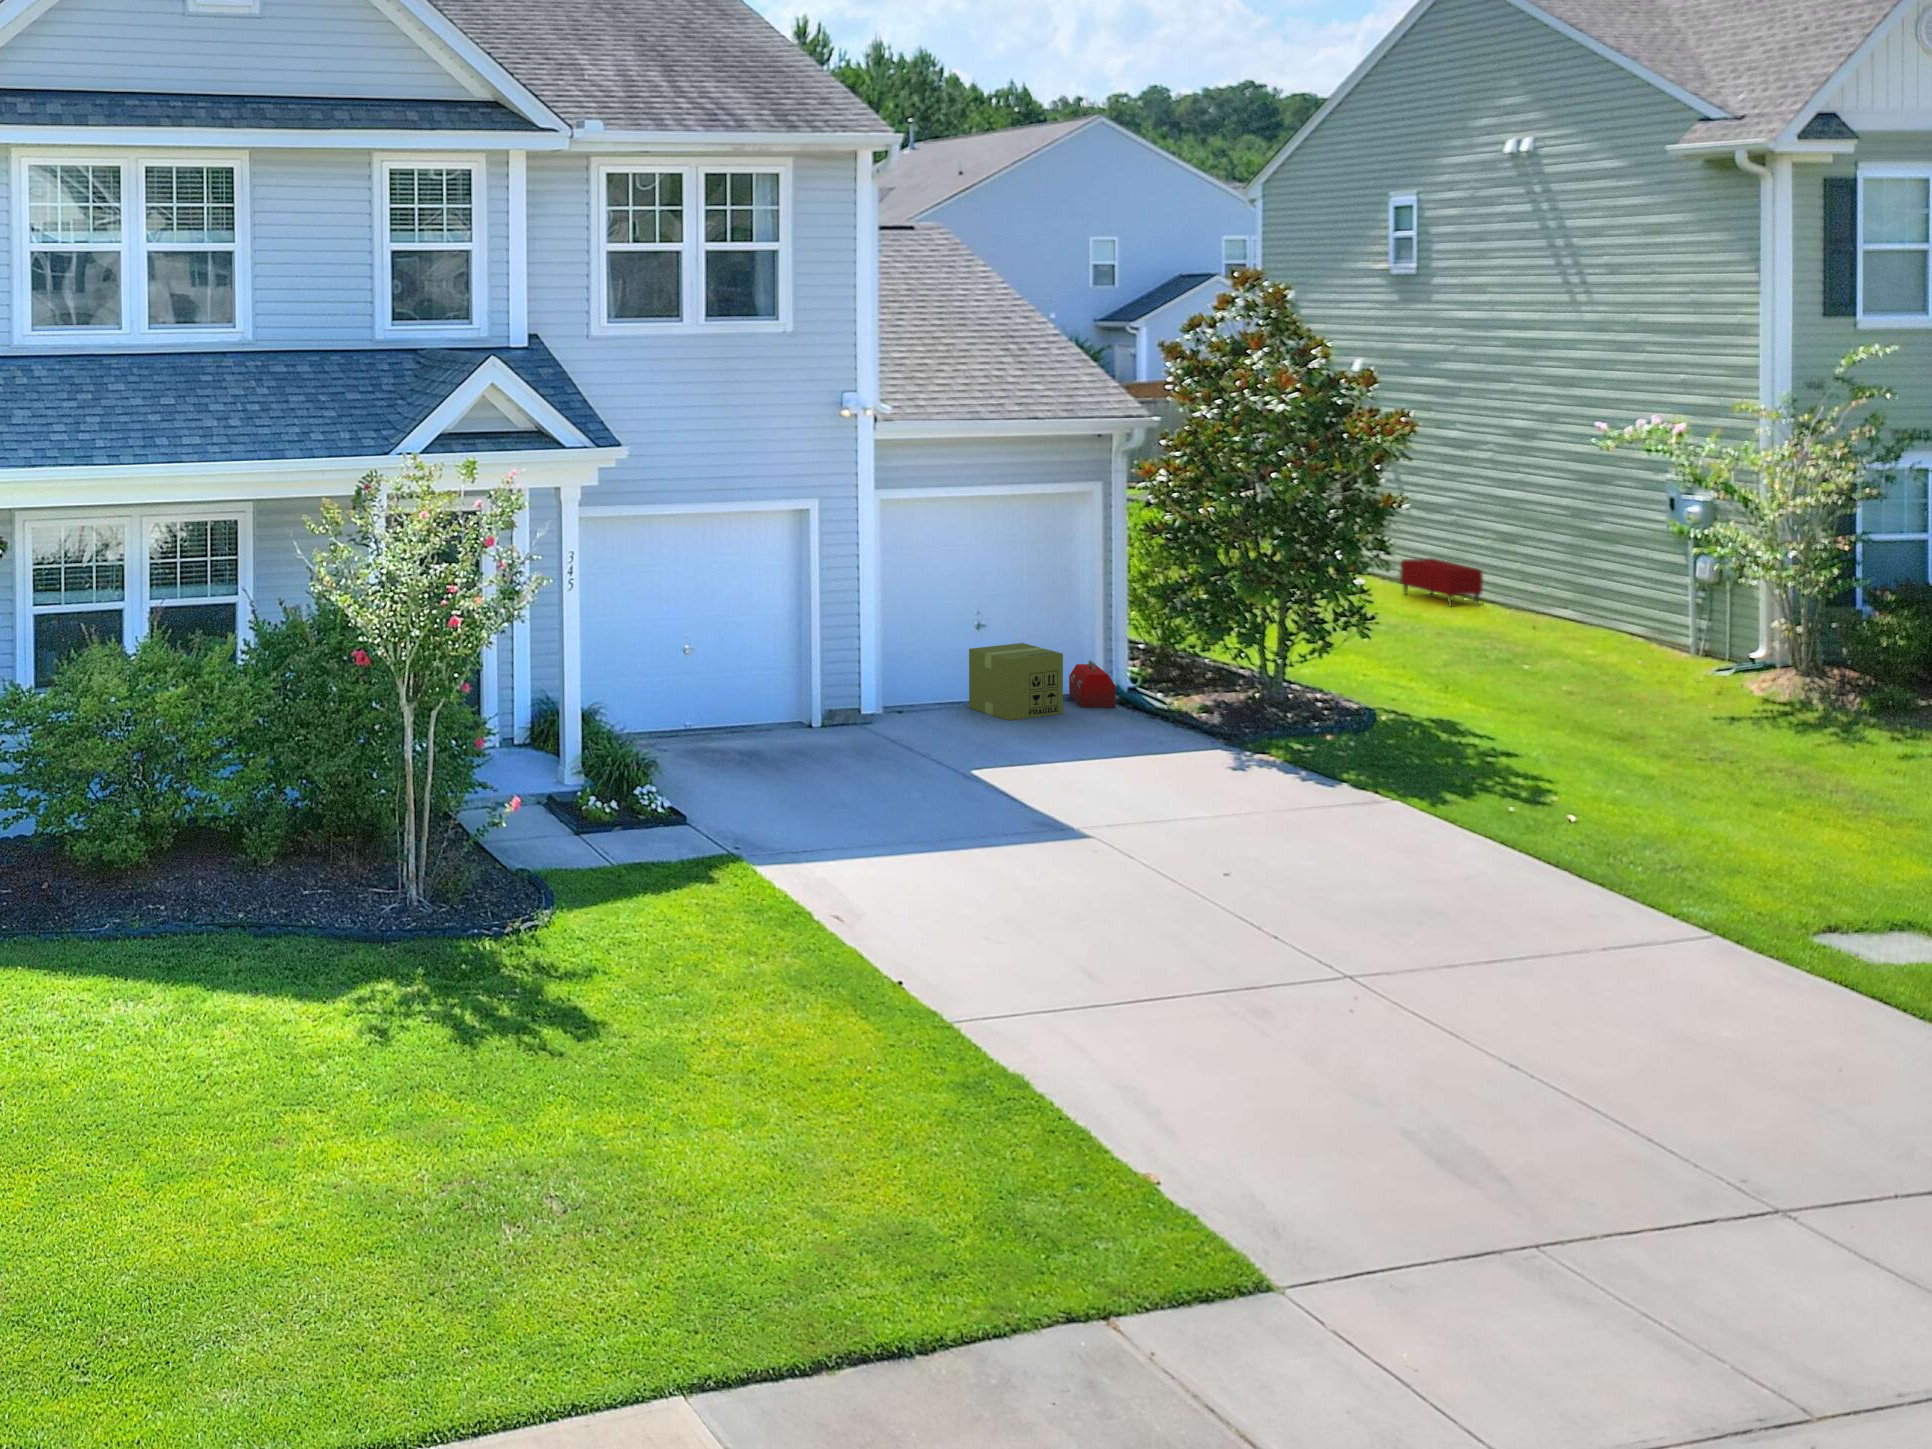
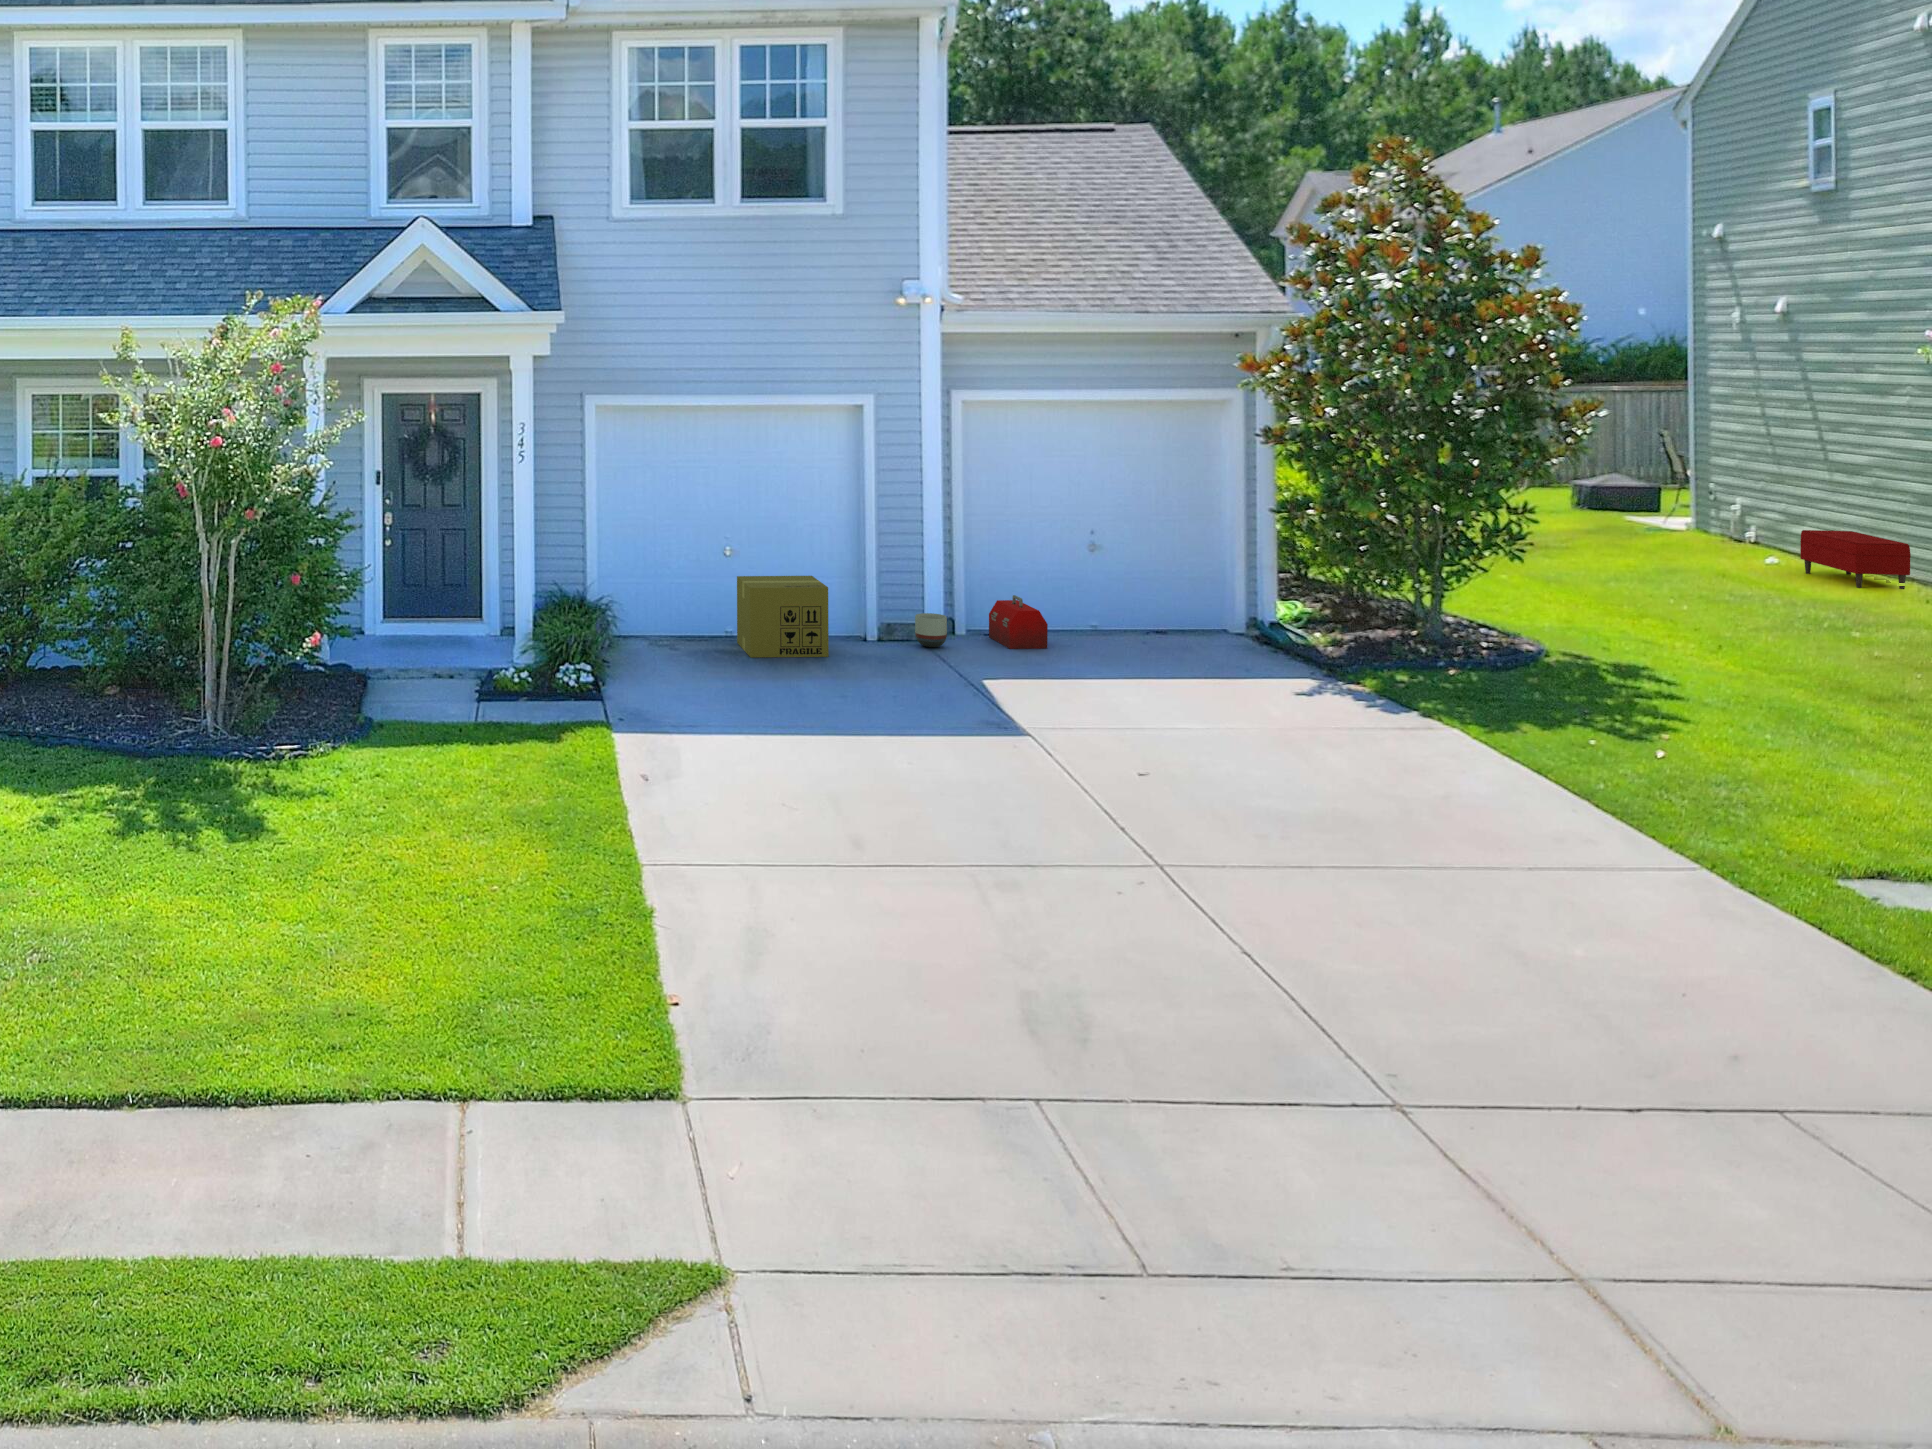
cardboard box: present [969,643,1063,720] -> present [737,576,829,657]
toolbox: present [1069,660,1116,707] -> present [989,595,1048,649]
planter: none [859,699,888,731] -> present [915,613,947,647]

